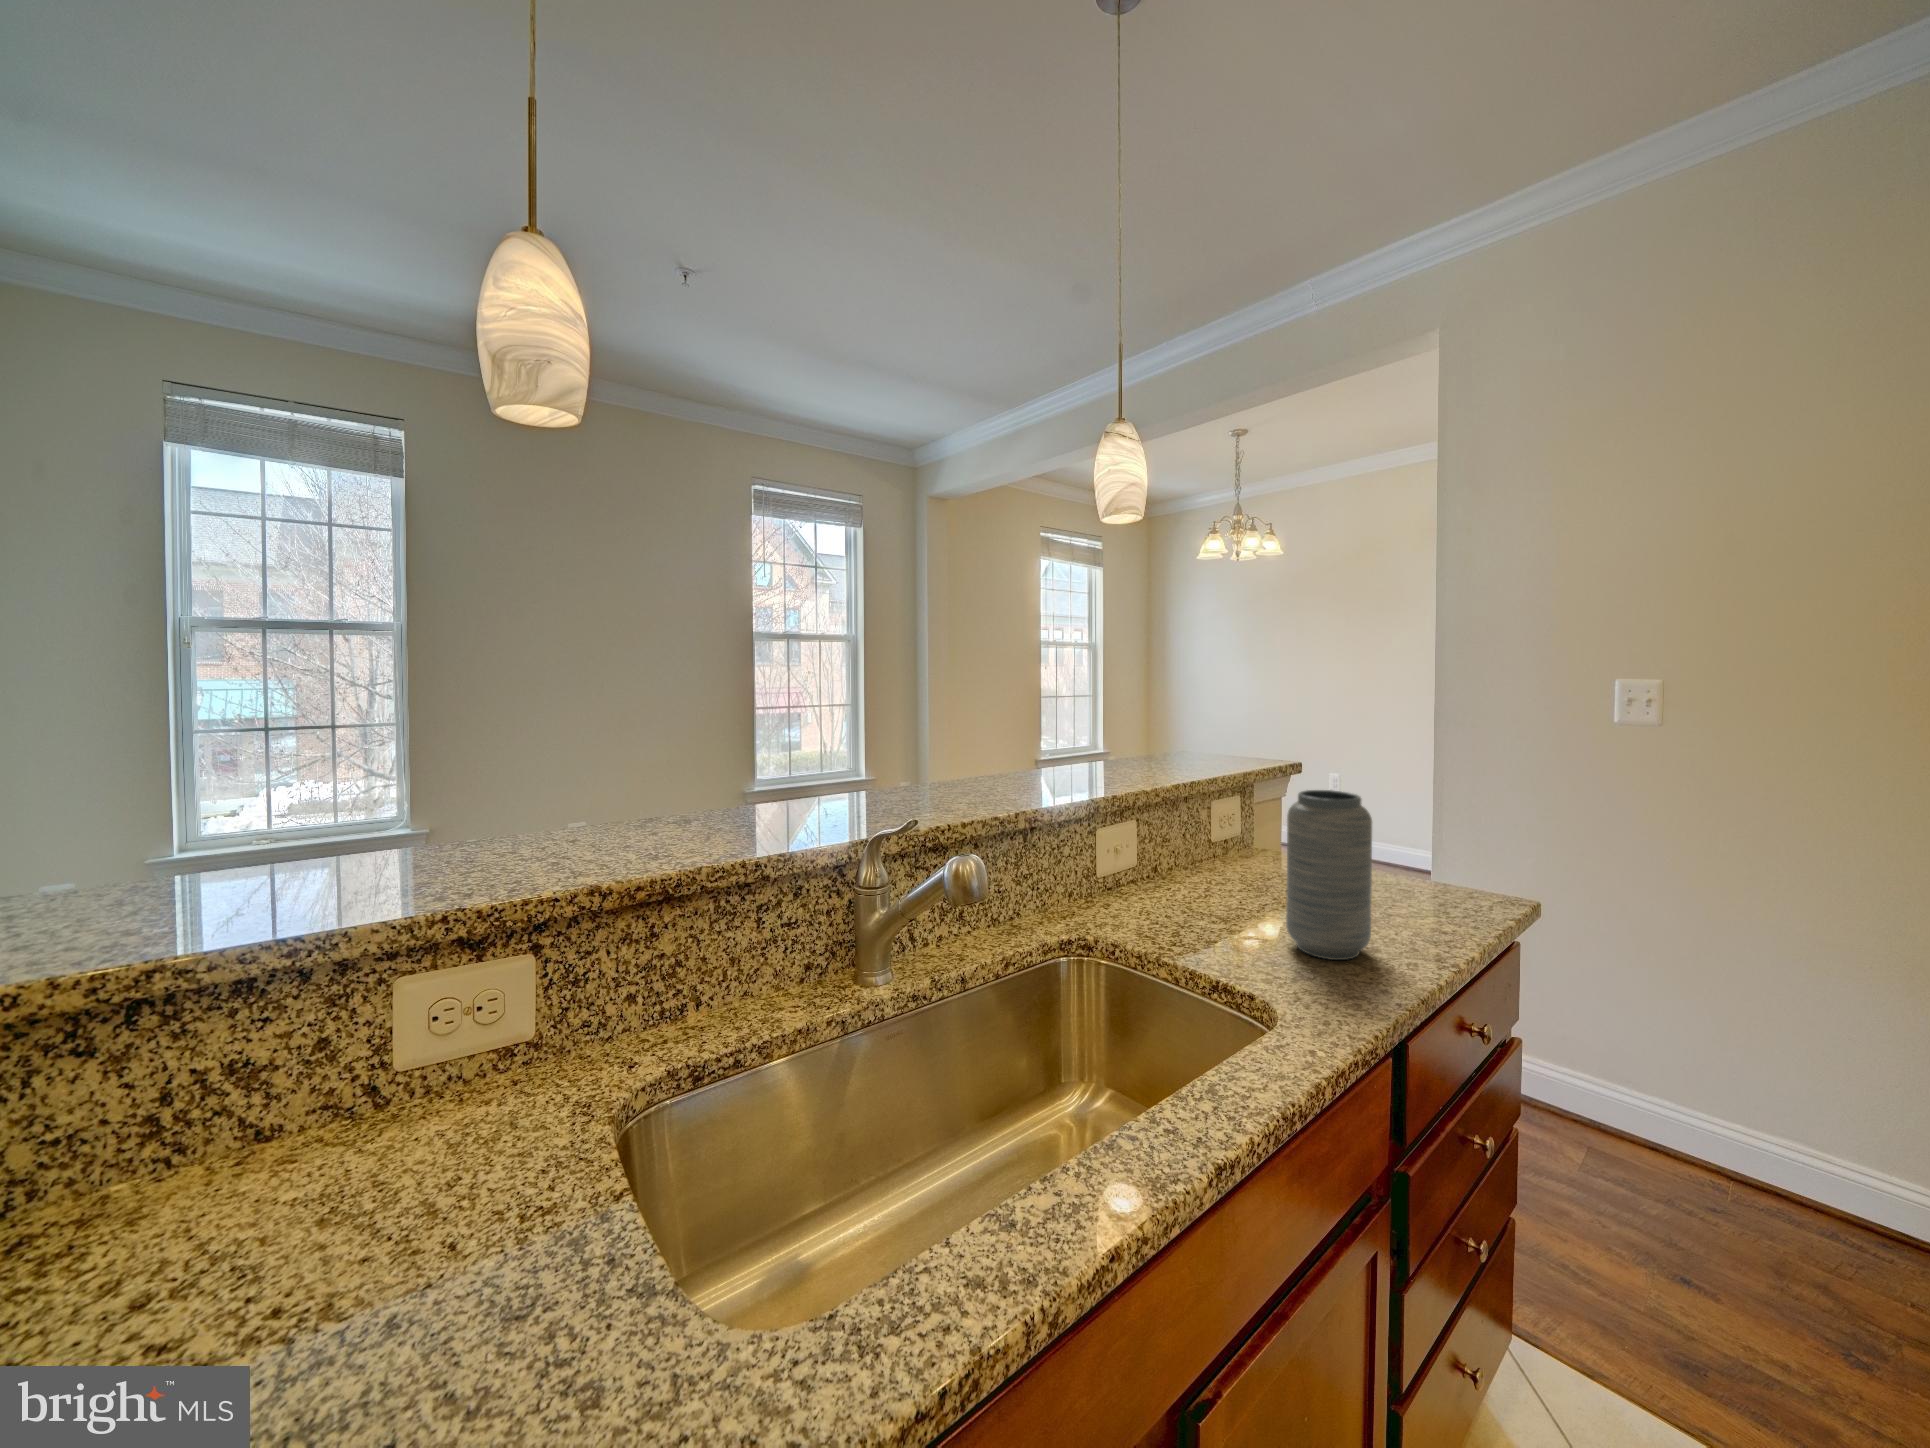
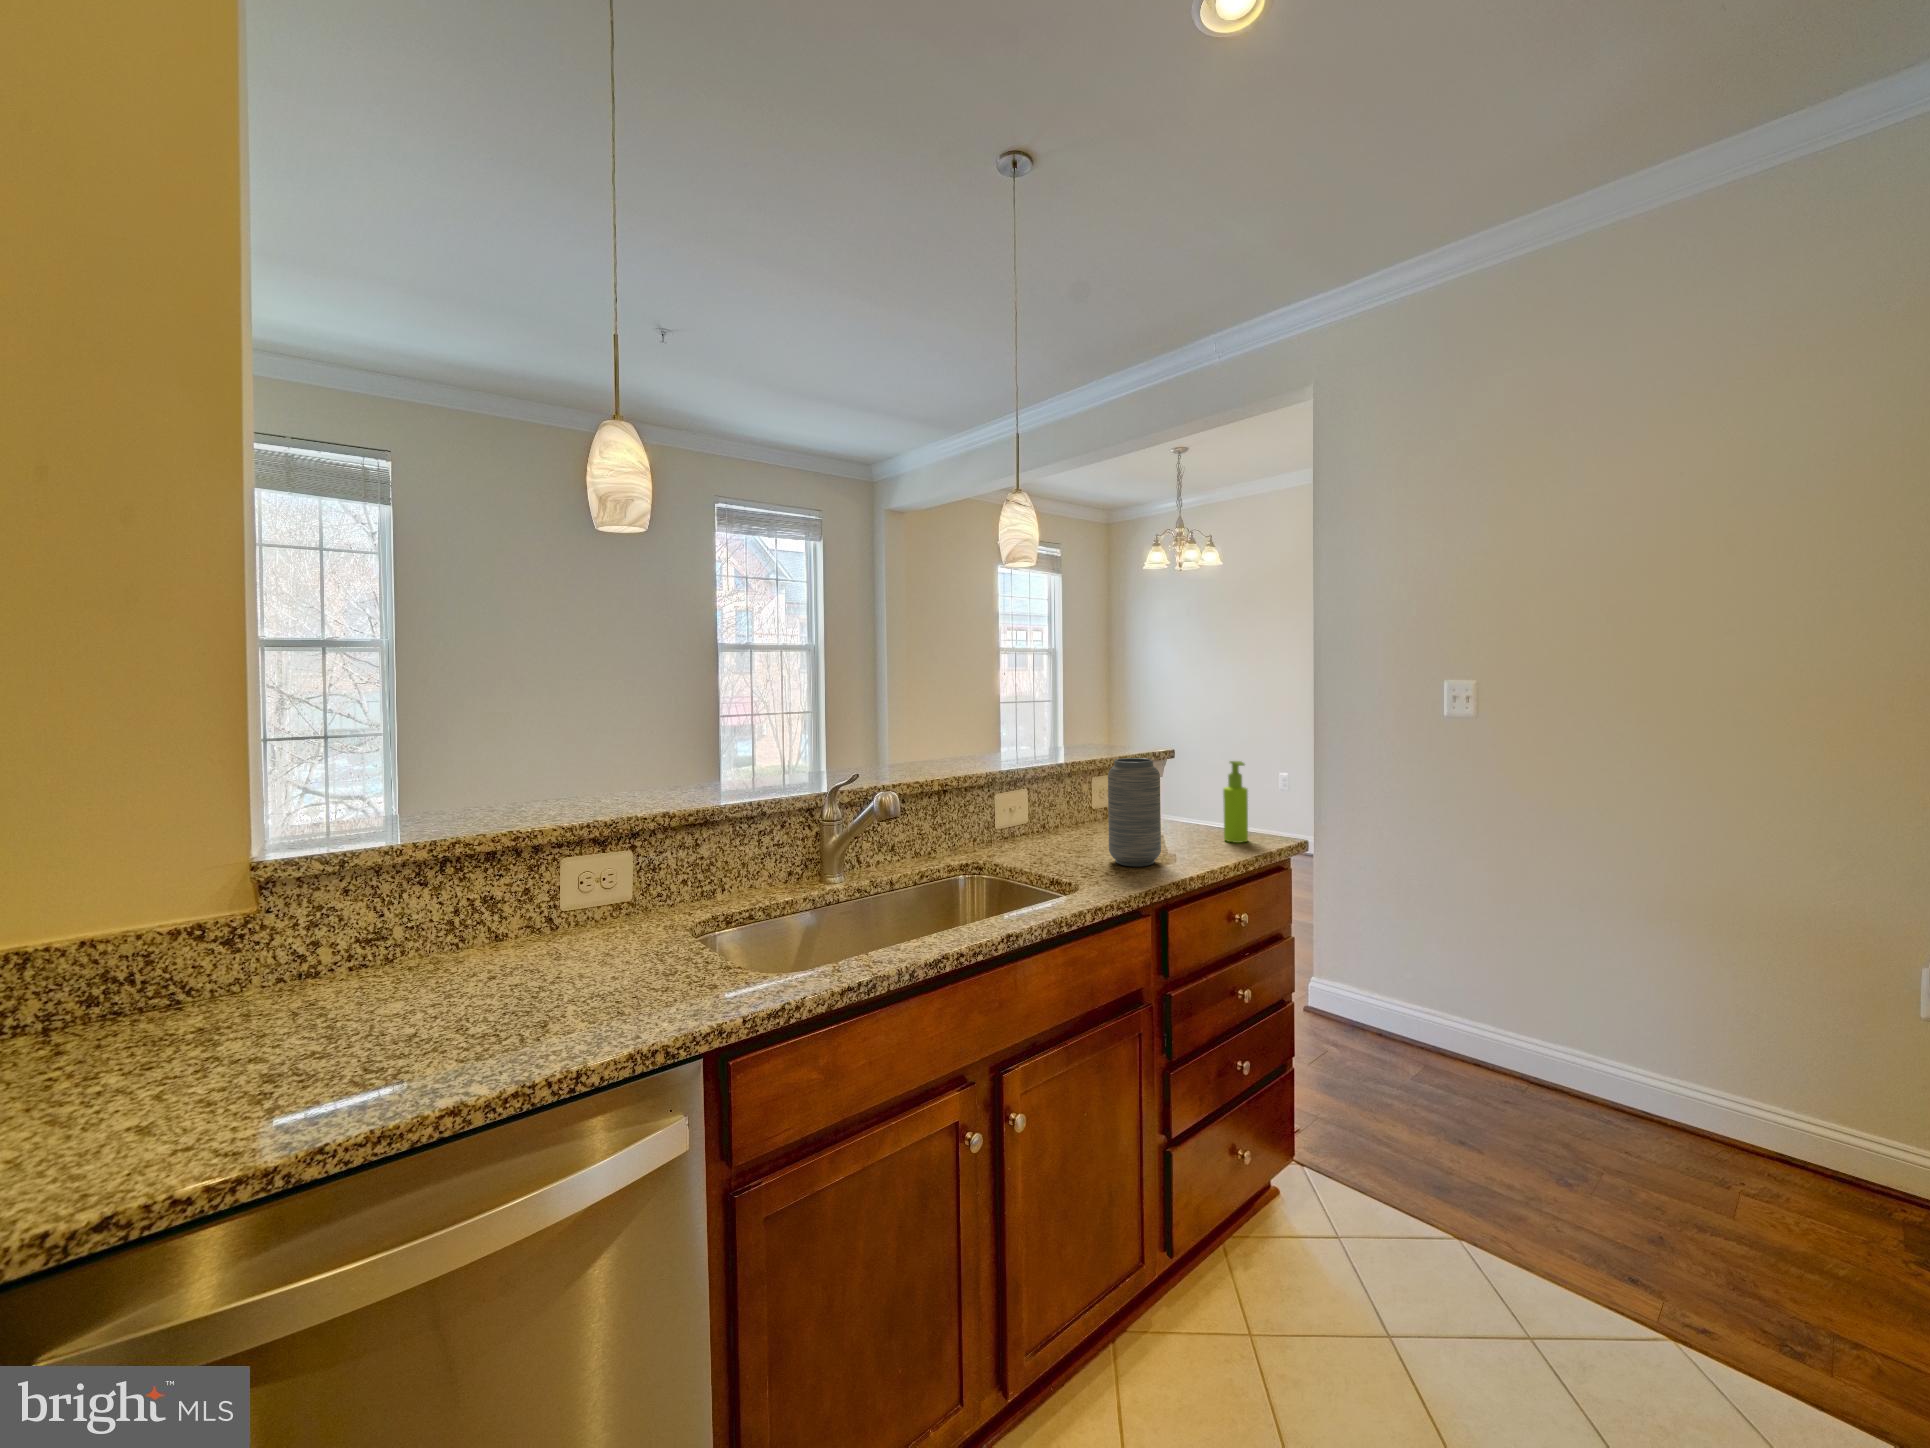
soap dispenser: none [1429,790,1470,910] -> present [1223,761,1248,843]

